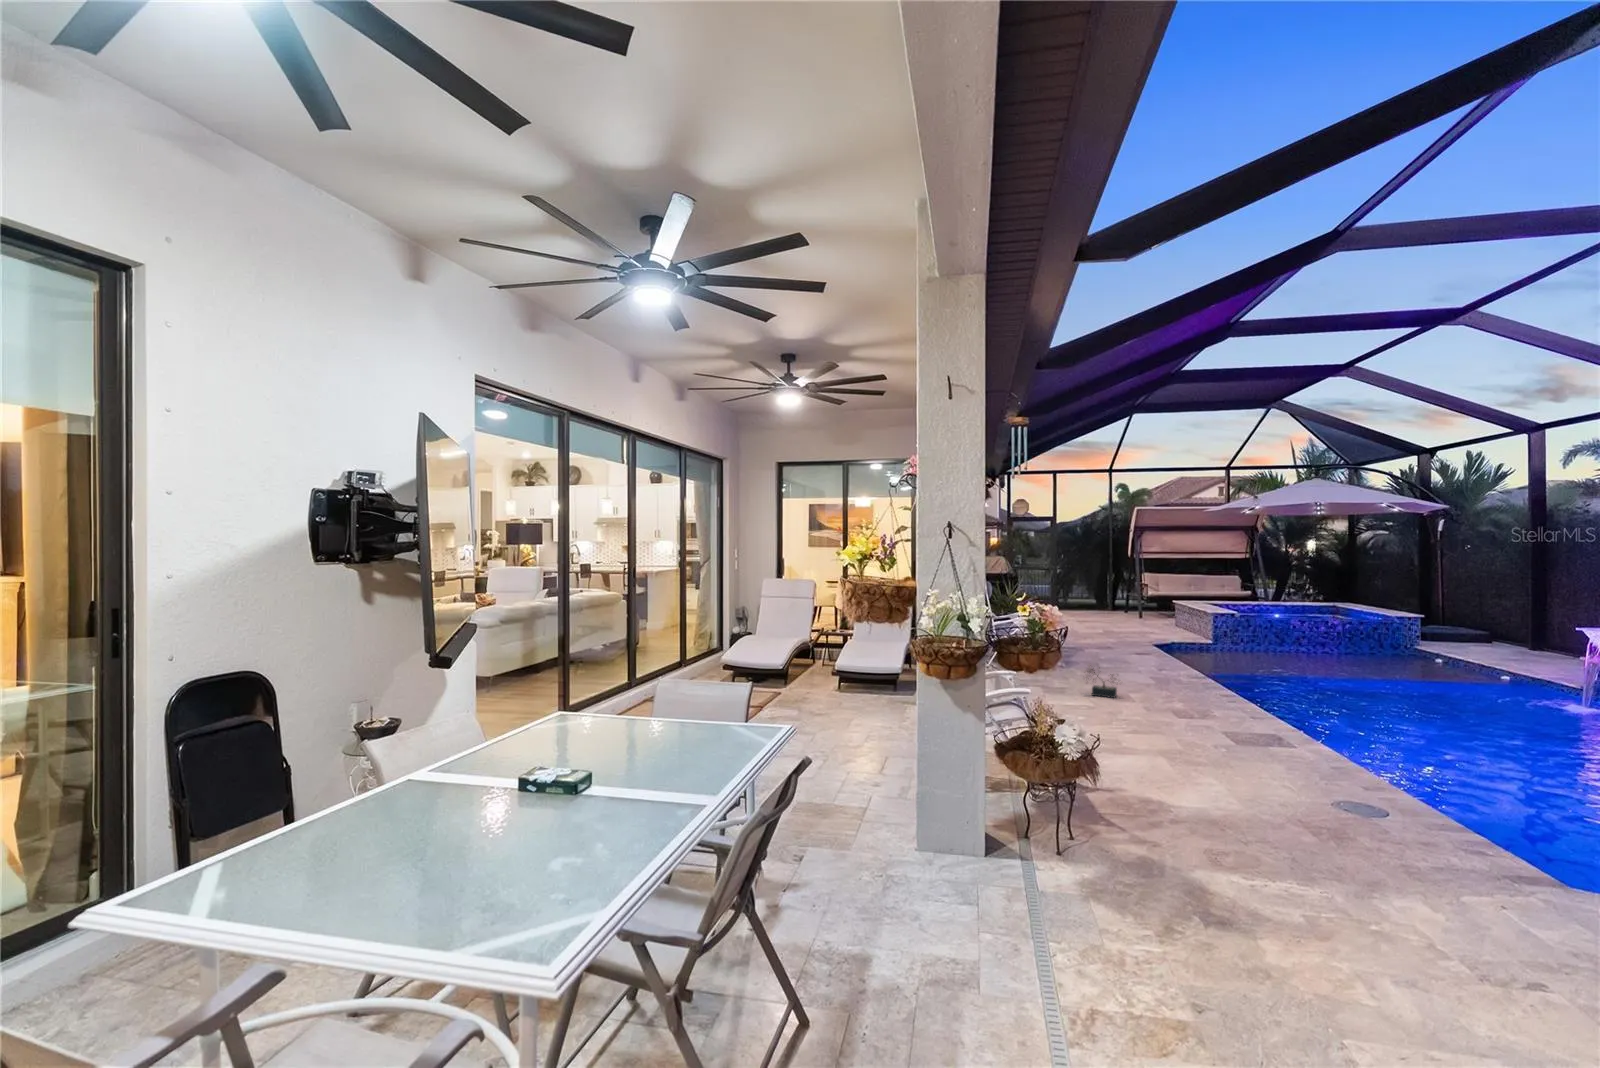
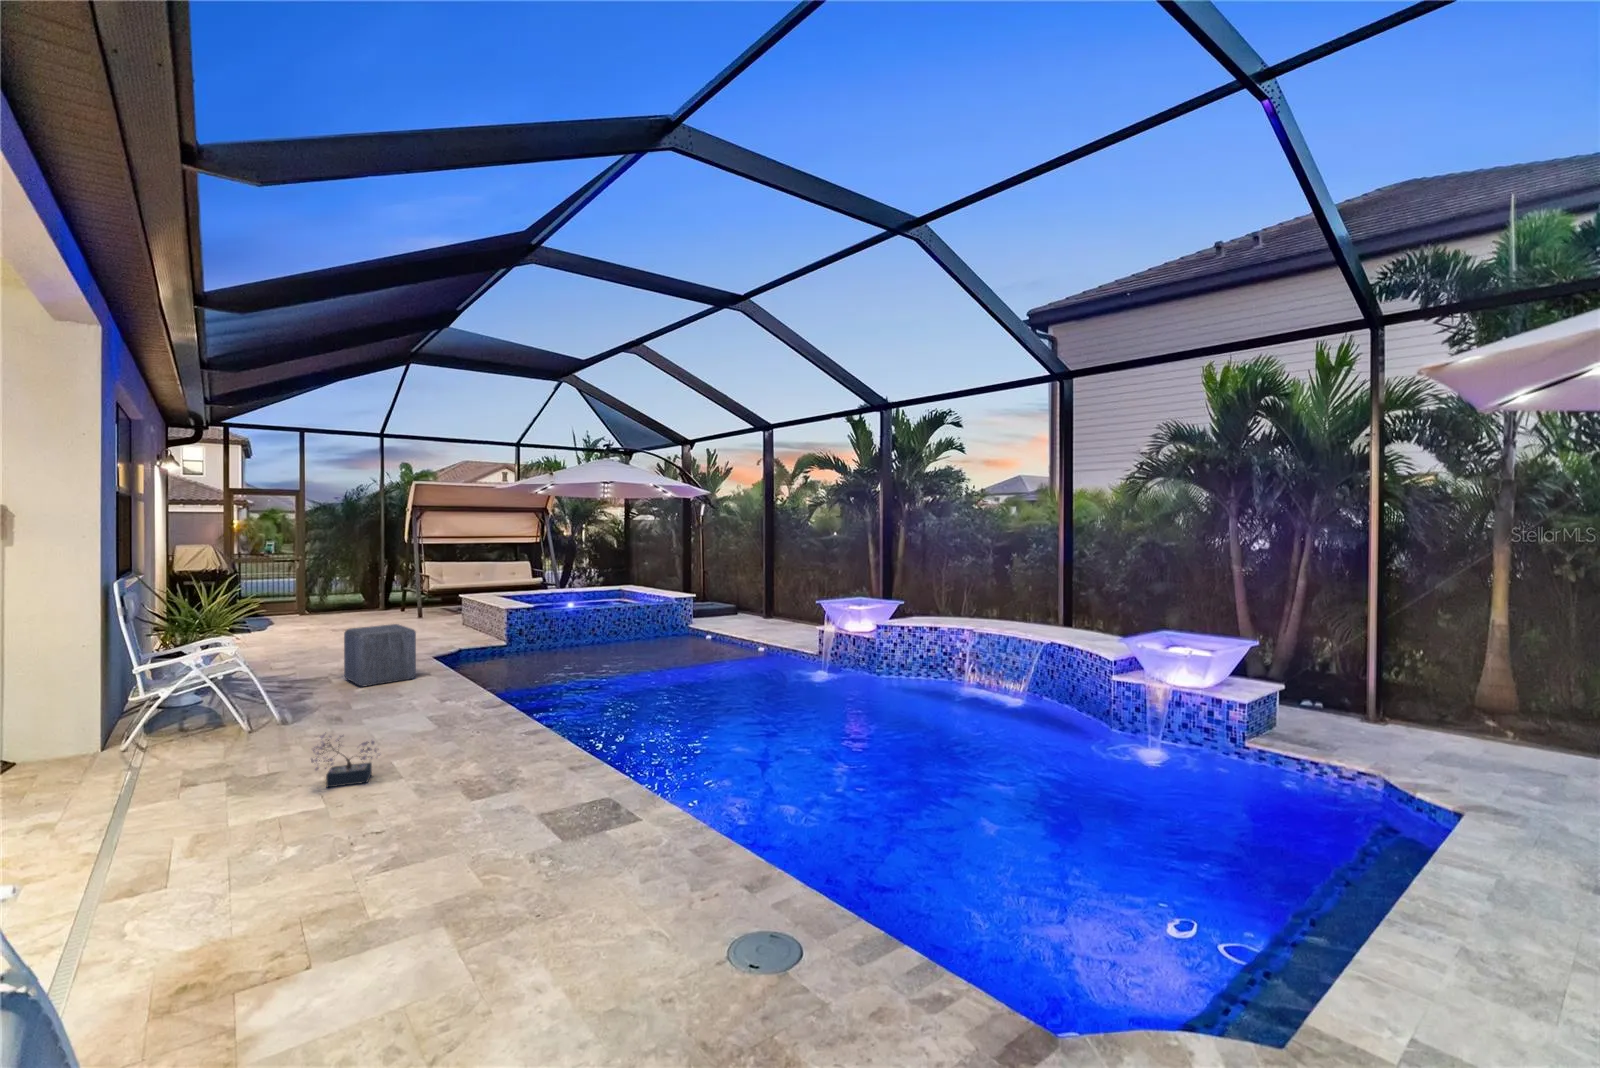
ottoman: none [1091,614,1140,655] -> present [344,624,416,686]

